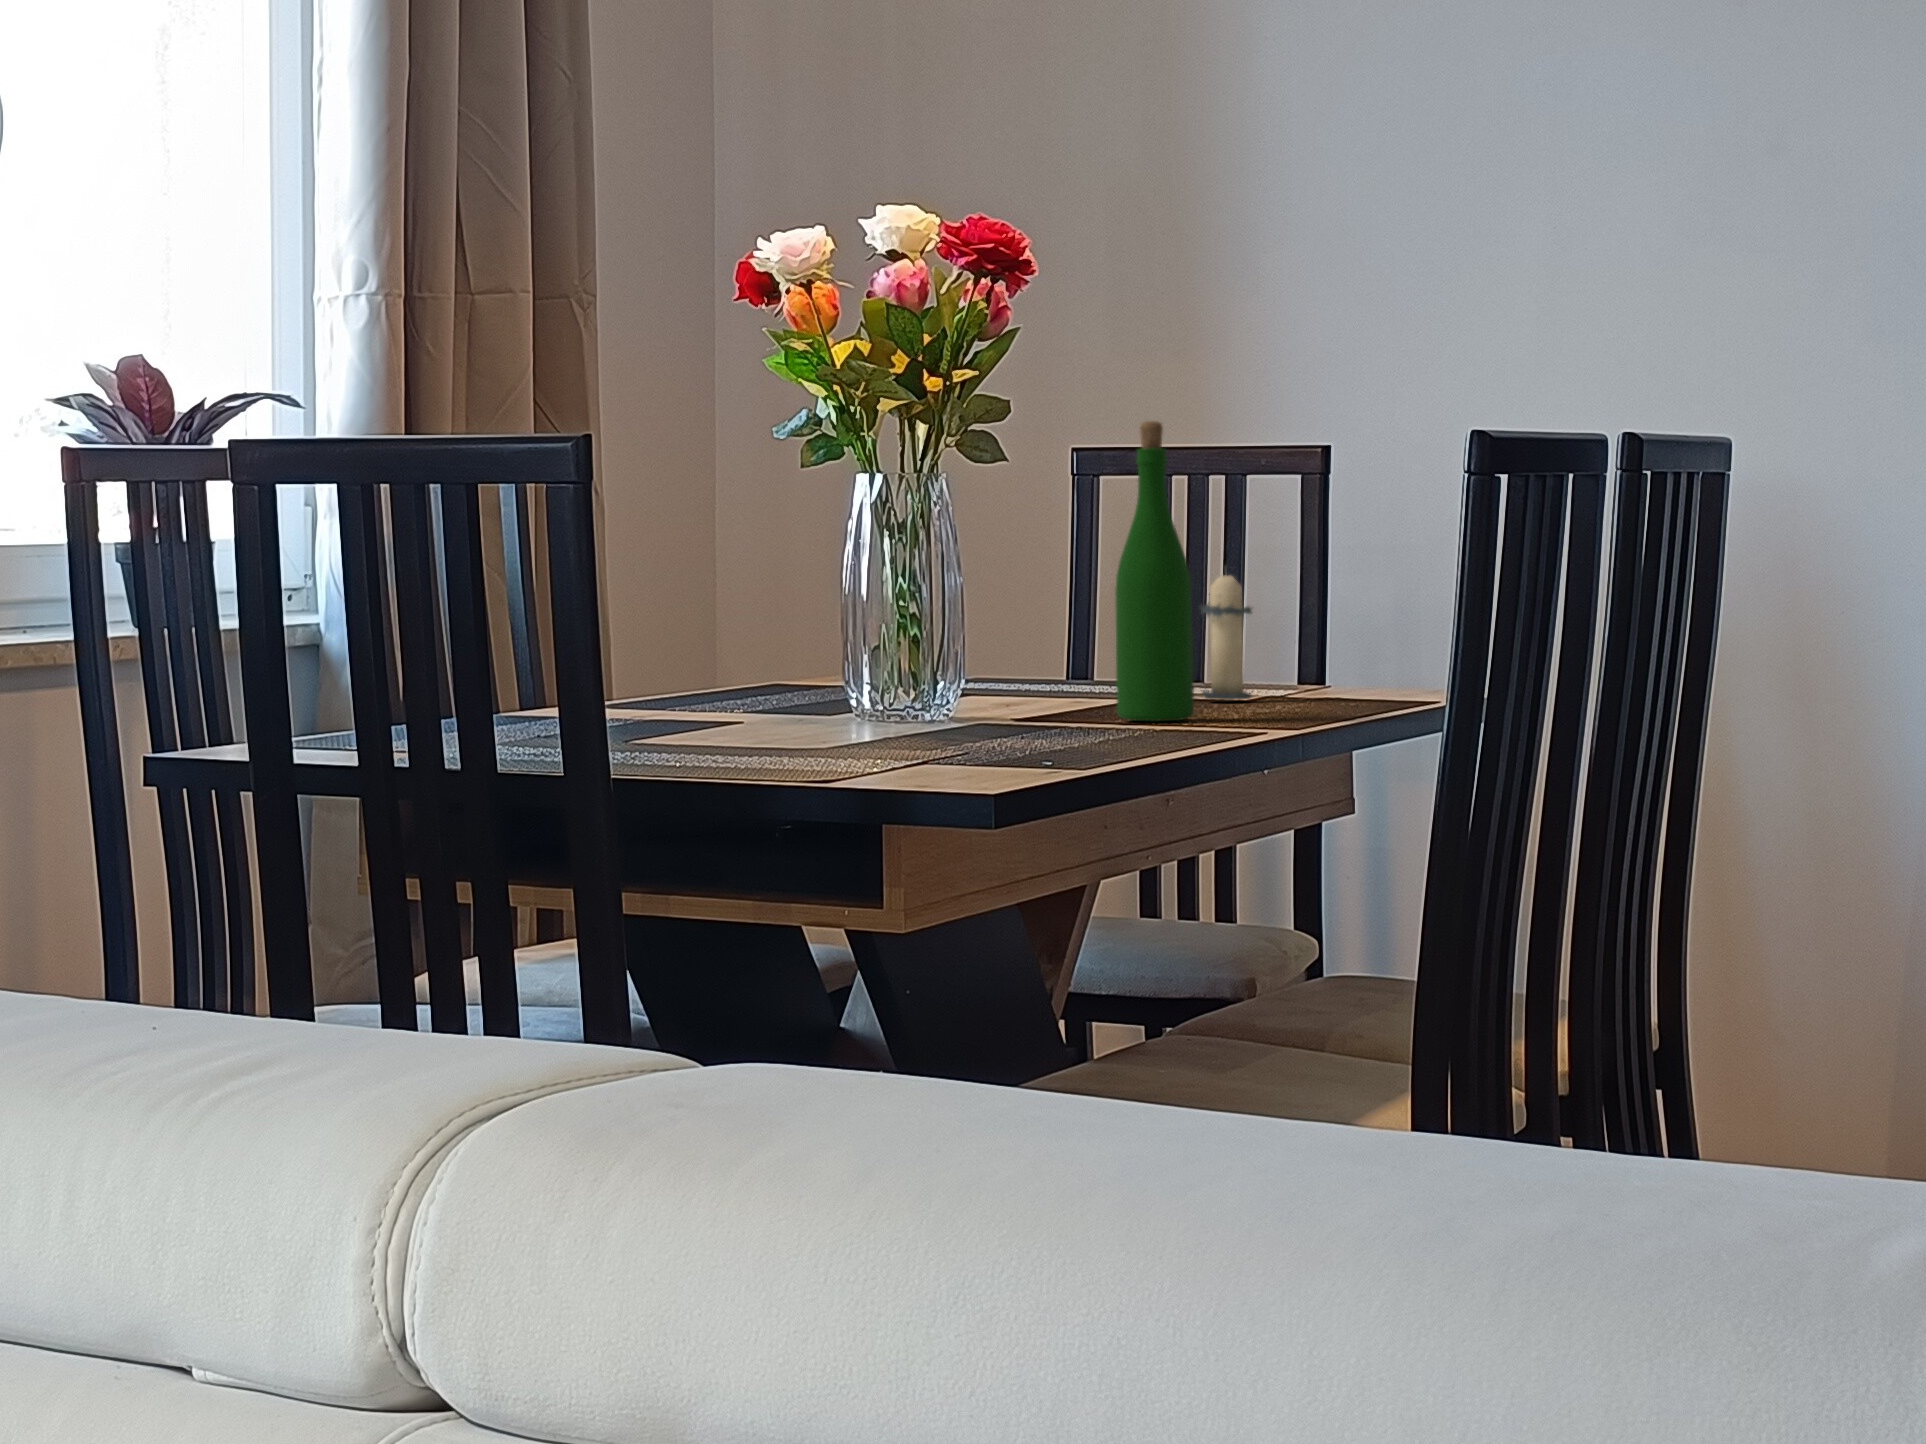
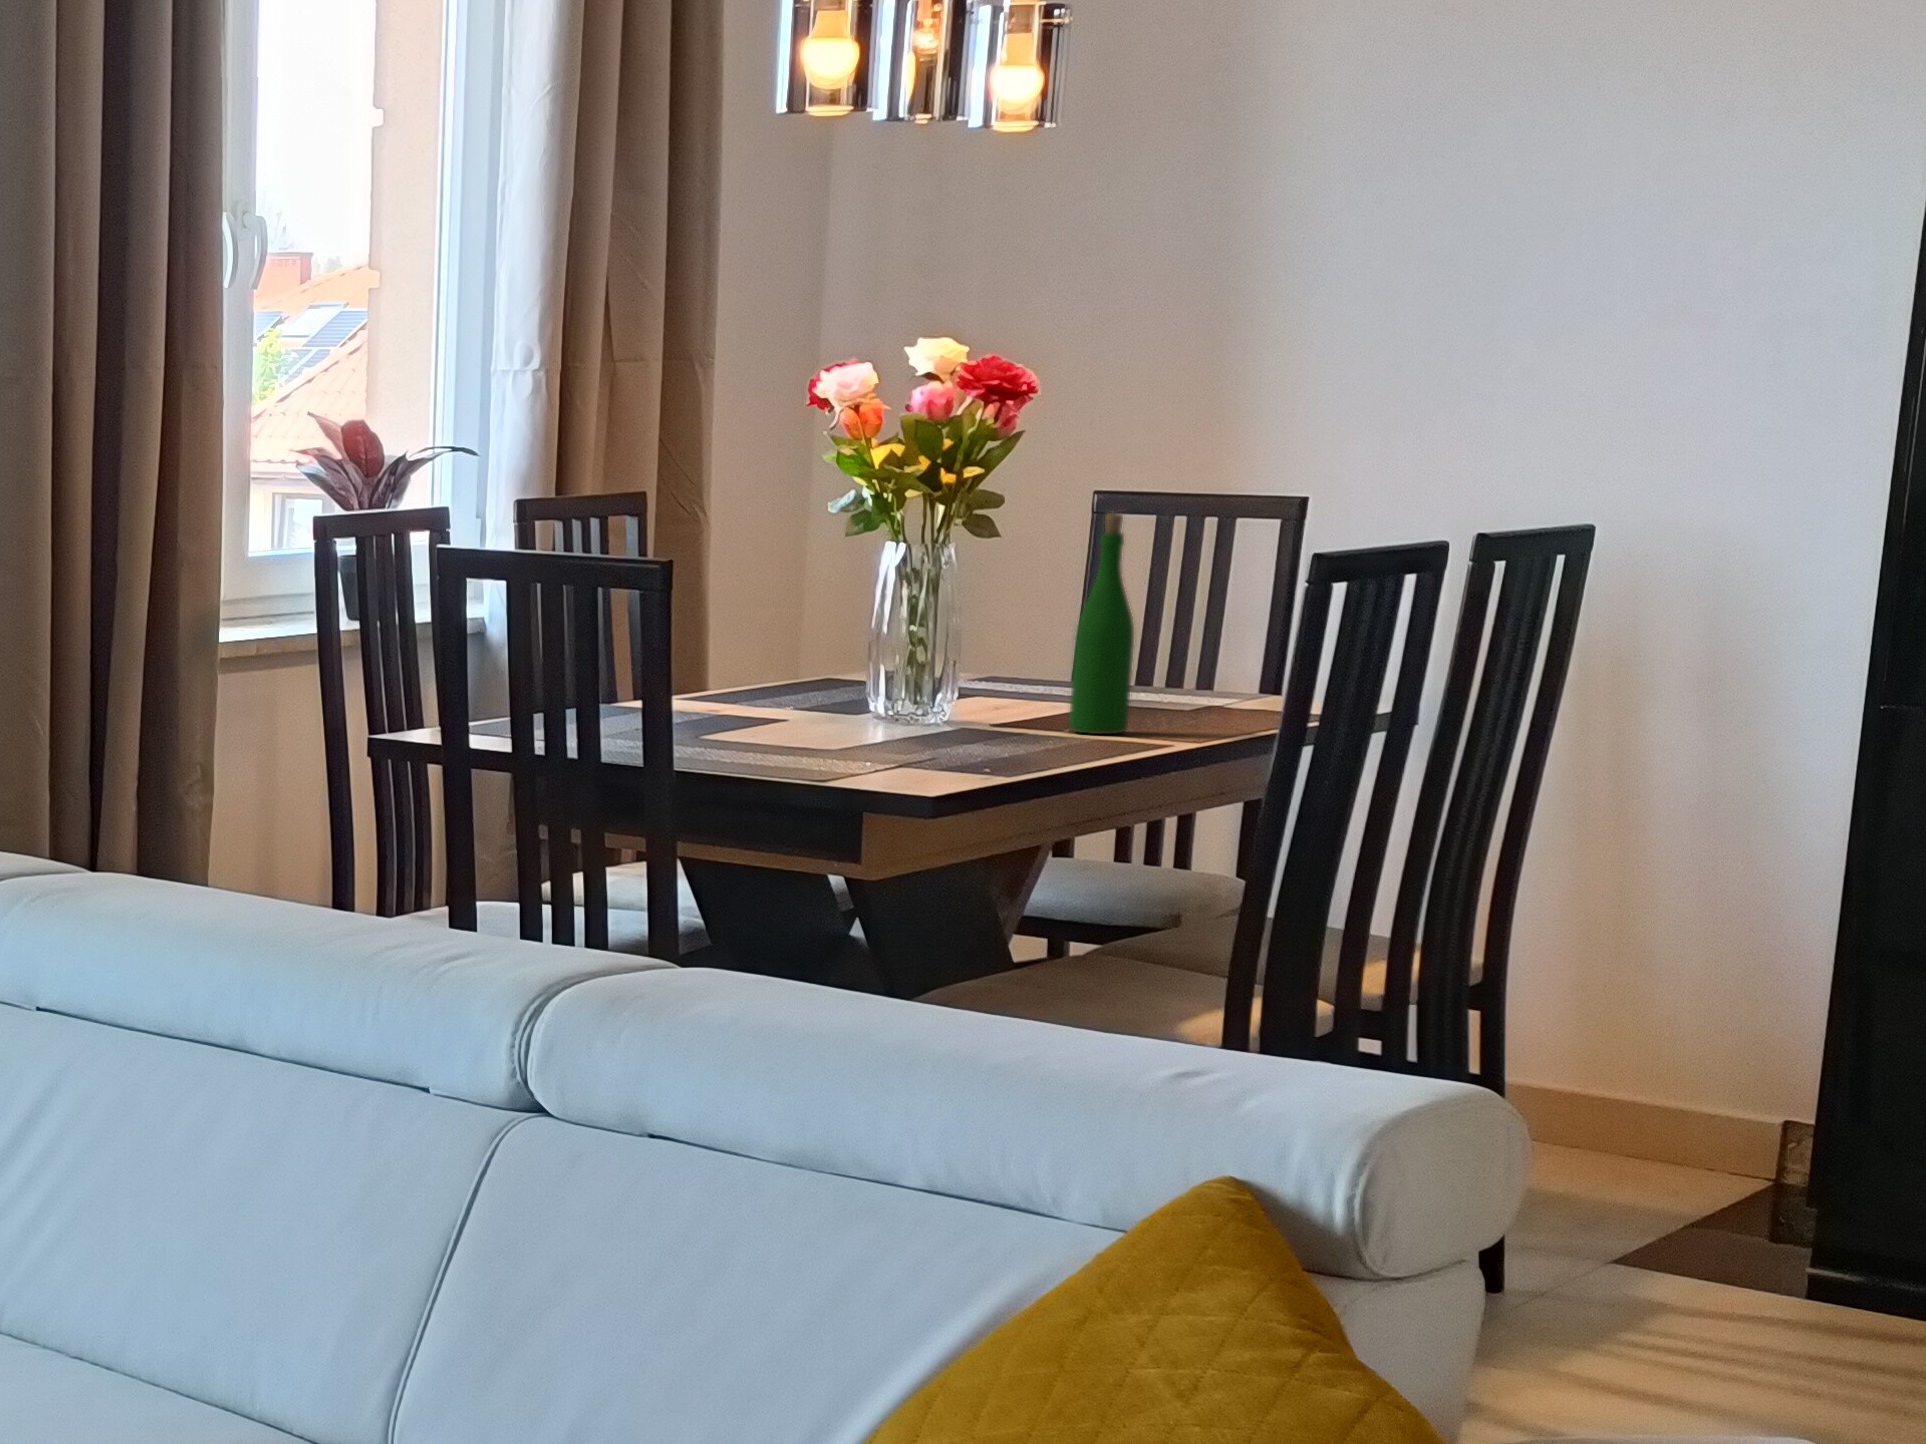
candle: present [1200,574,1252,700] -> none [1147,611,1204,715]

